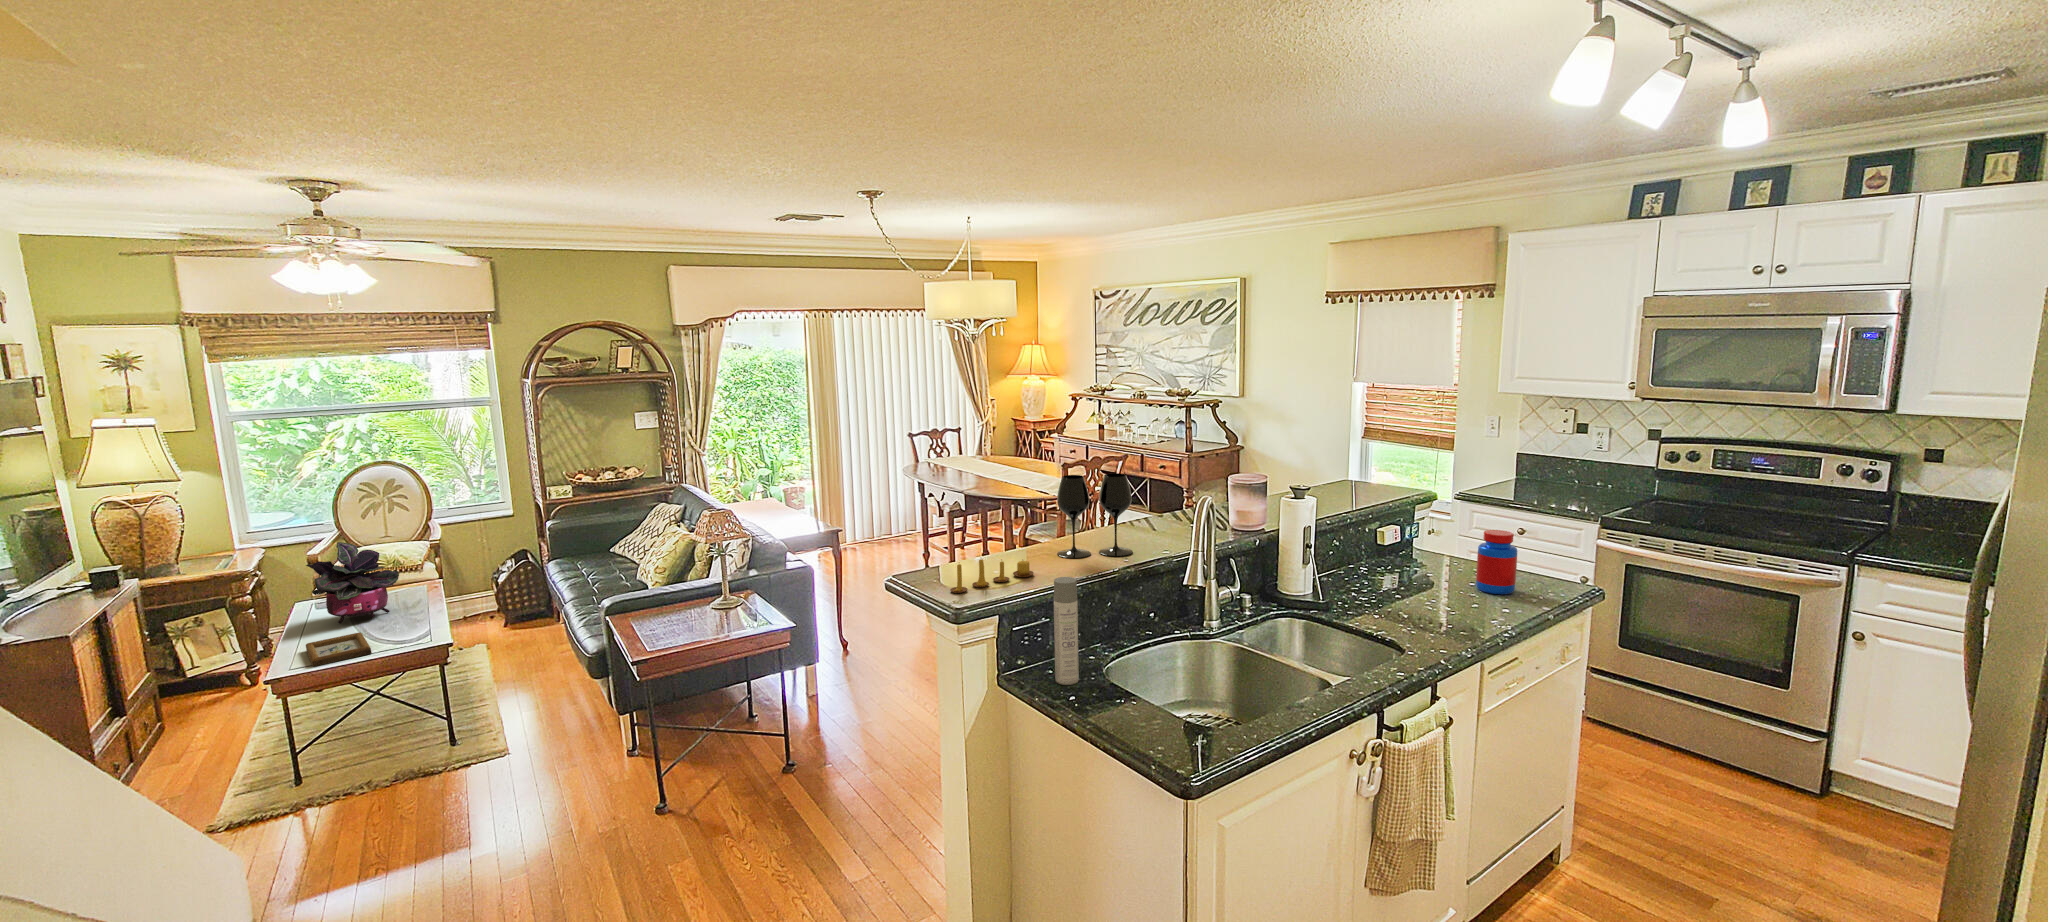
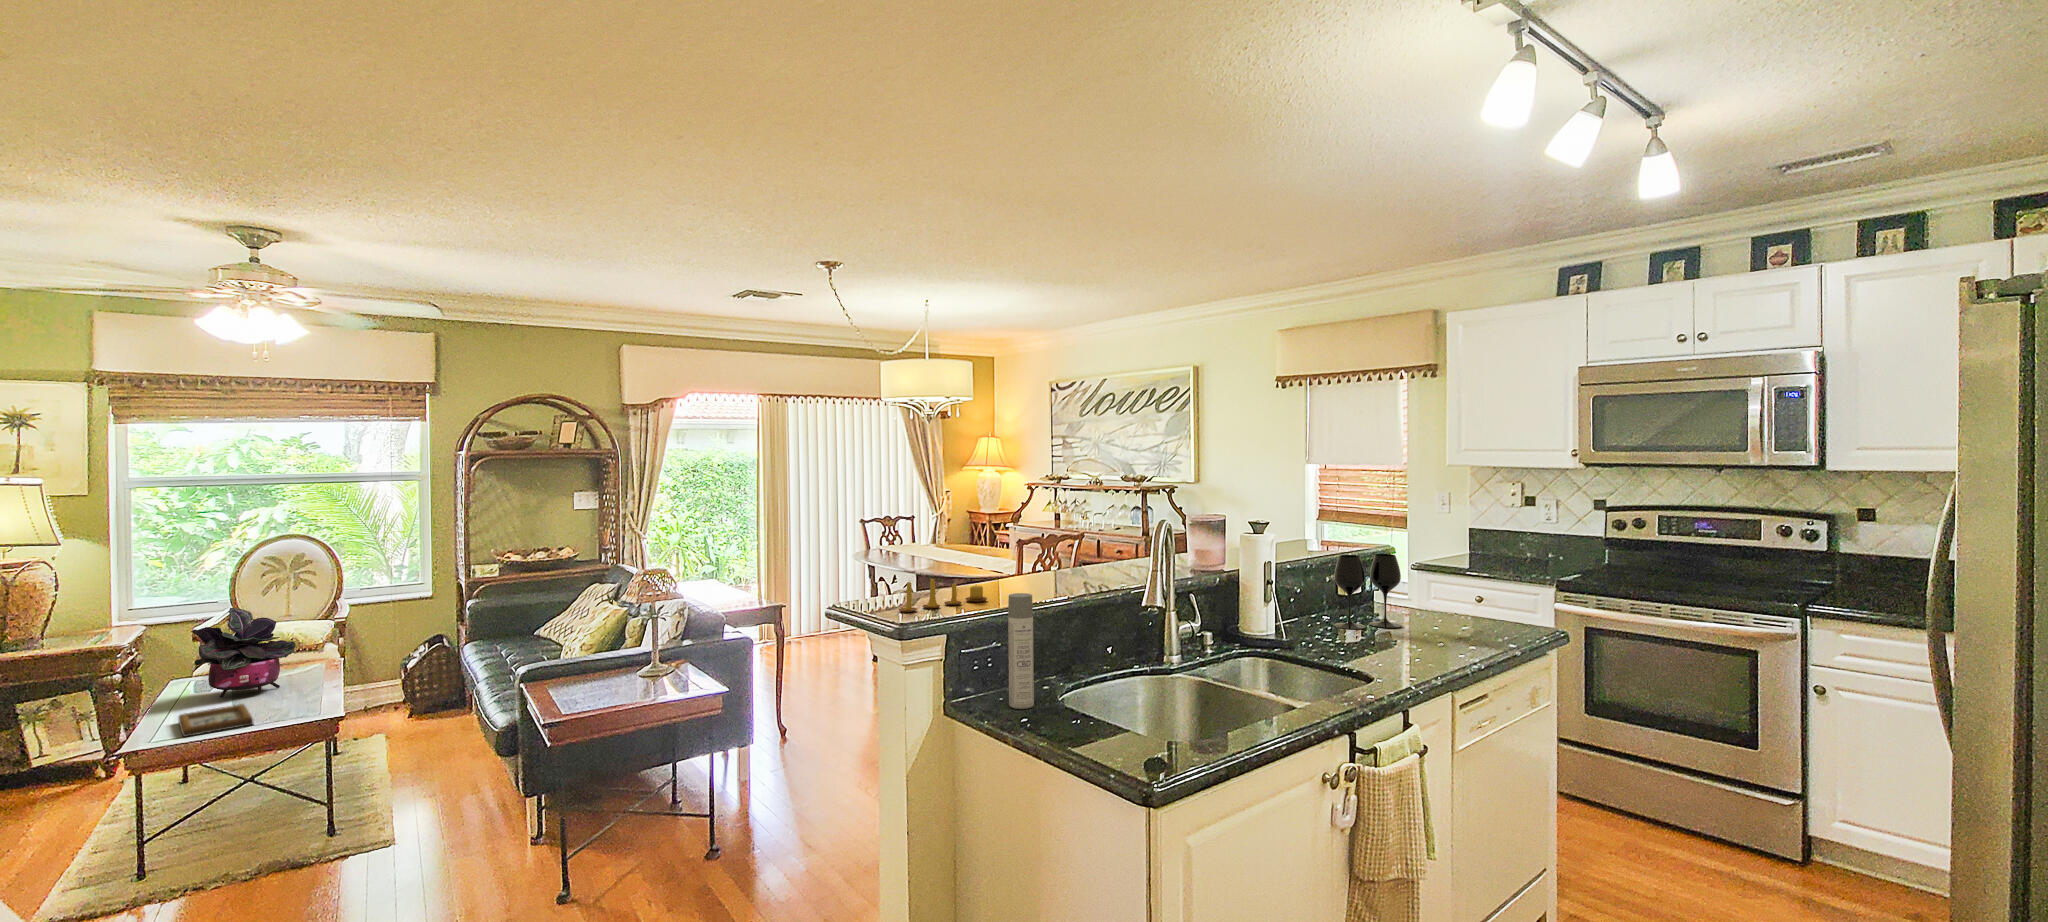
wine glass: present [1057,473,1133,558] -> present [1334,554,1402,629]
jar: present [1476,530,1517,594] -> none [1439,573,1478,638]

